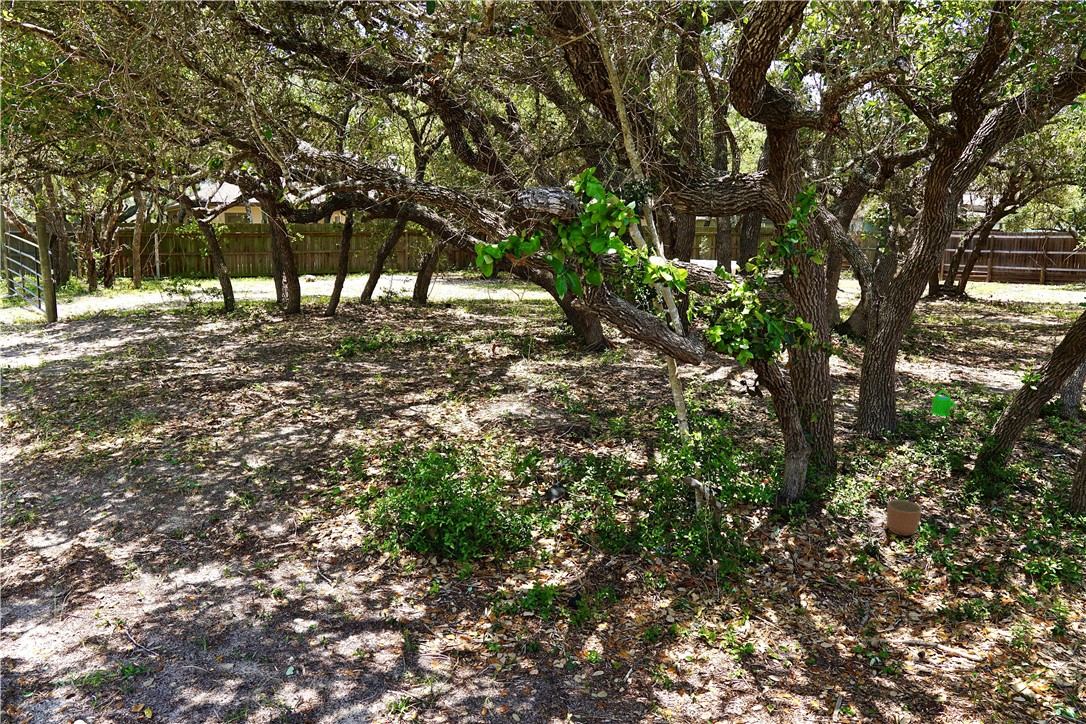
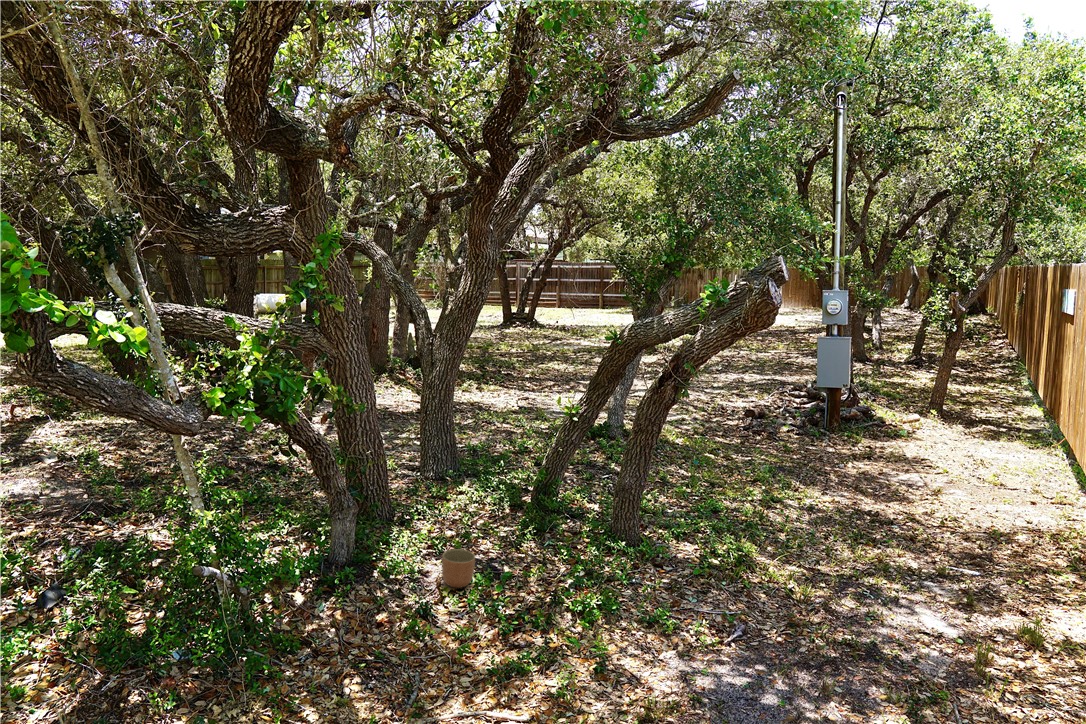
watering can: present [930,390,955,416] -> none [495,421,517,447]

